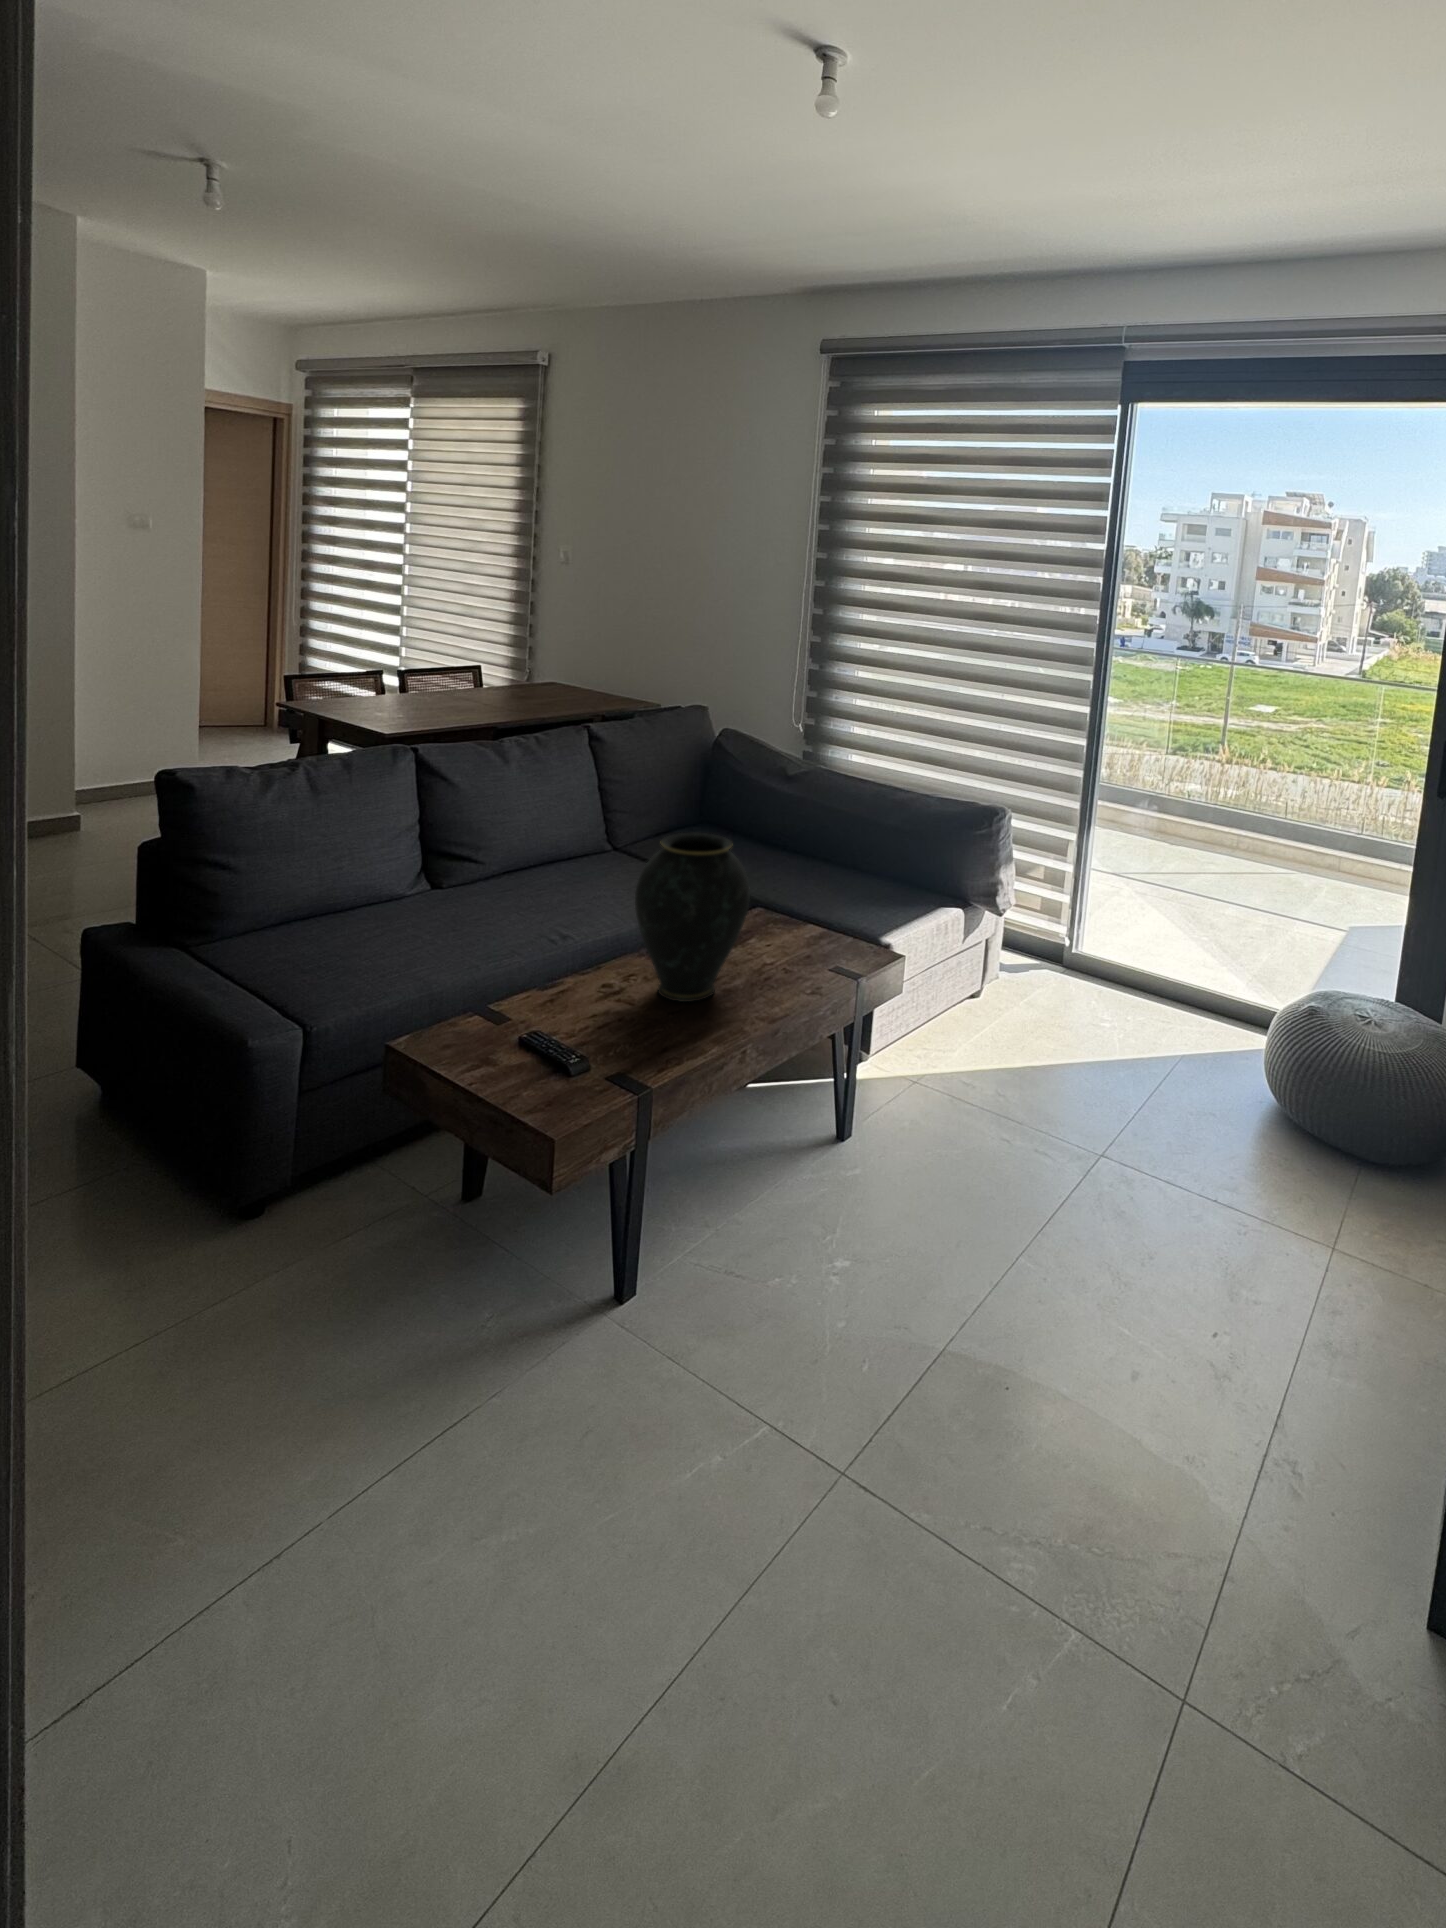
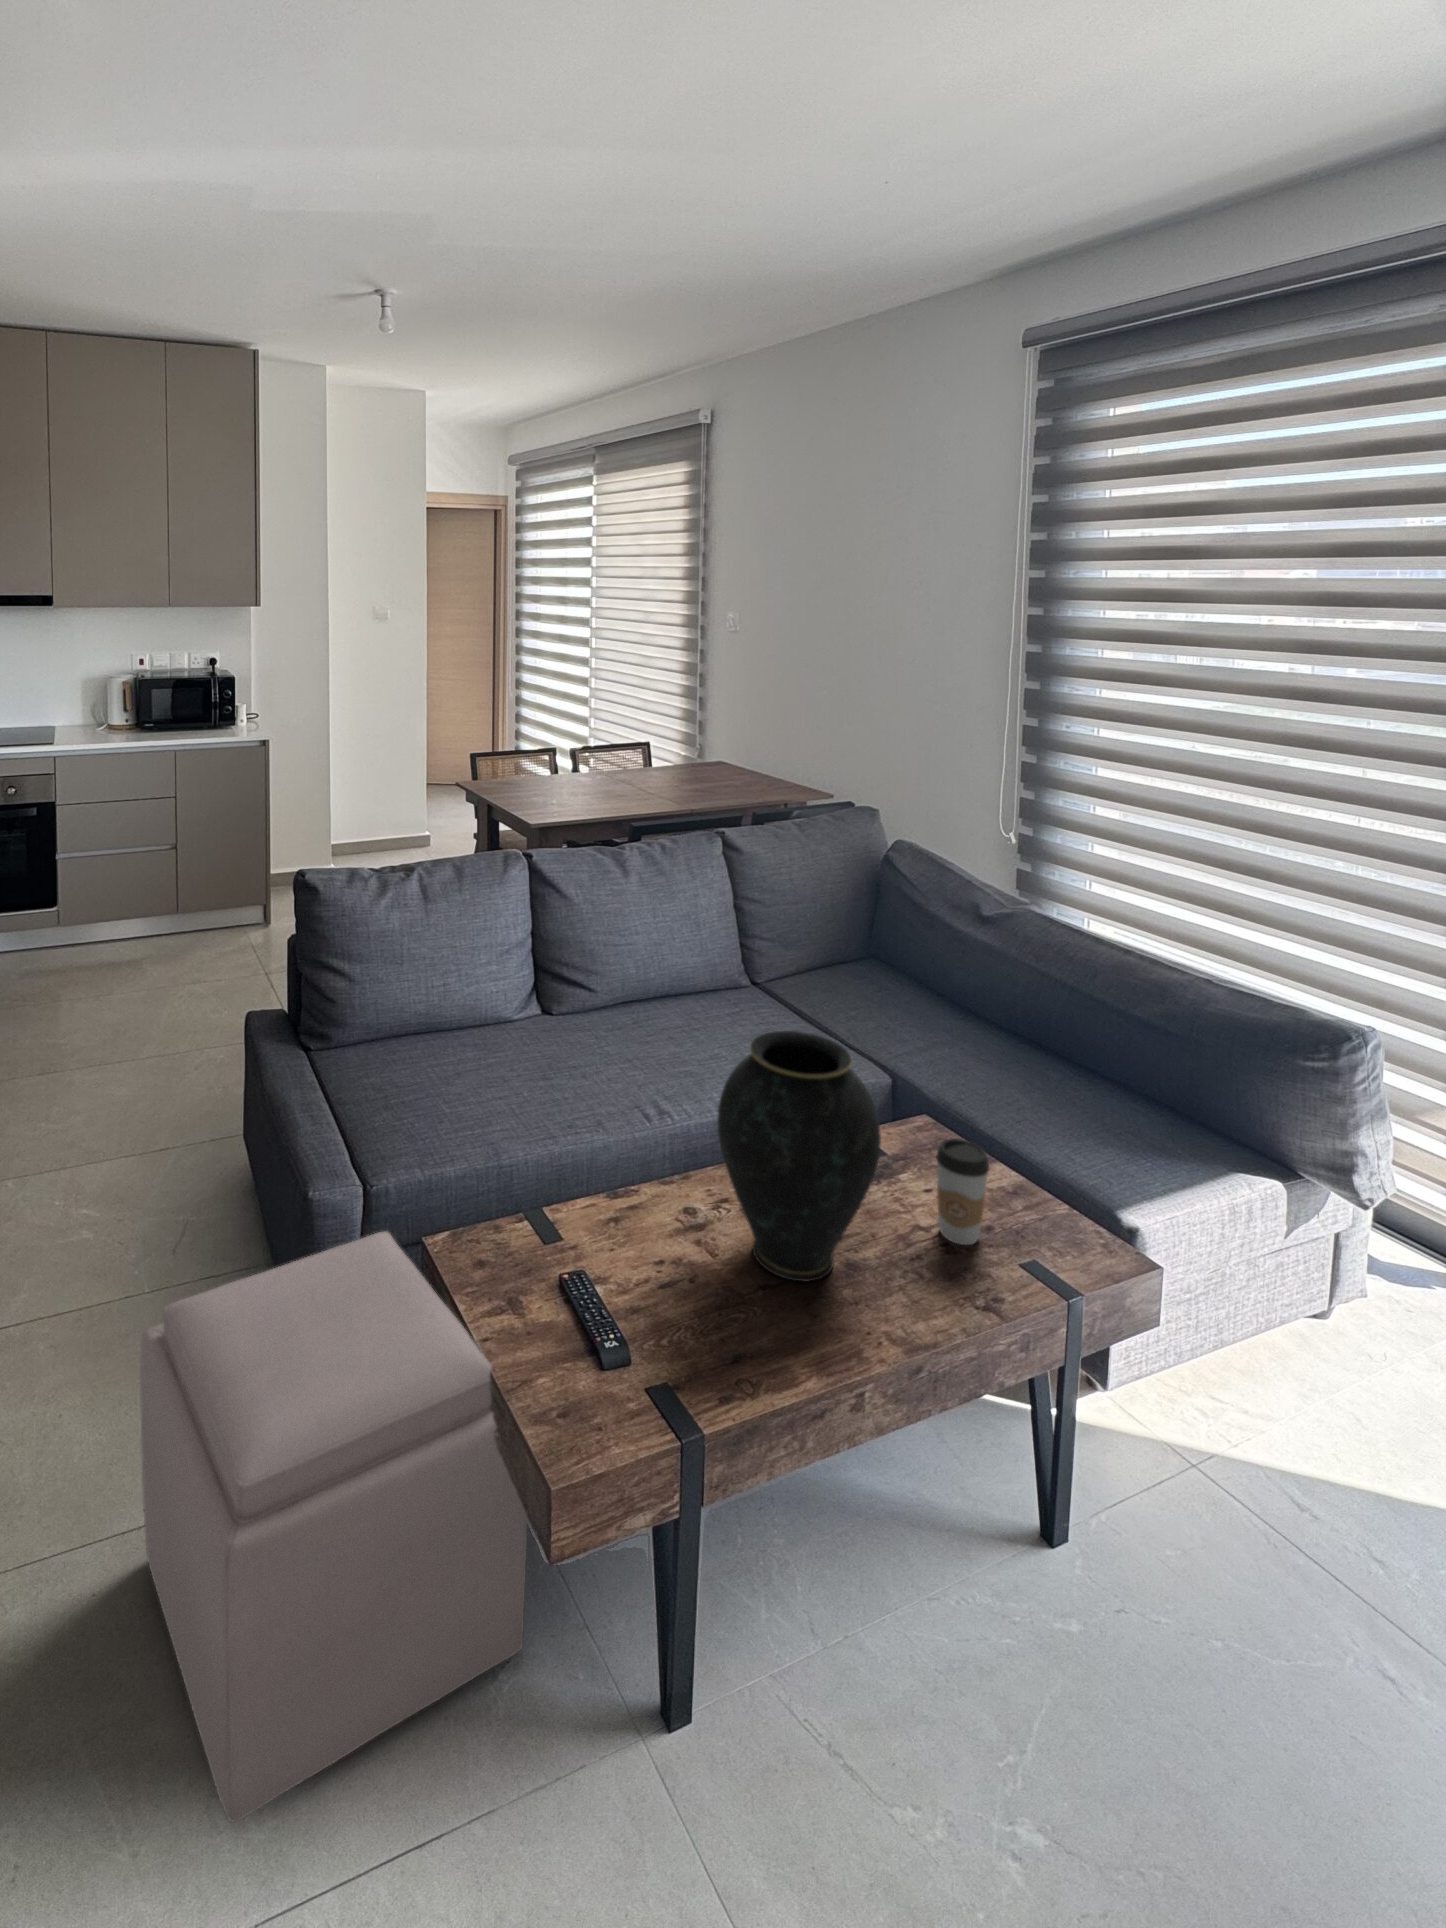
coffee cup: none [778,898,812,965] -> present [936,1138,989,1245]
ottoman: none [122,1036,513,1454] -> present [140,1232,527,1822]

